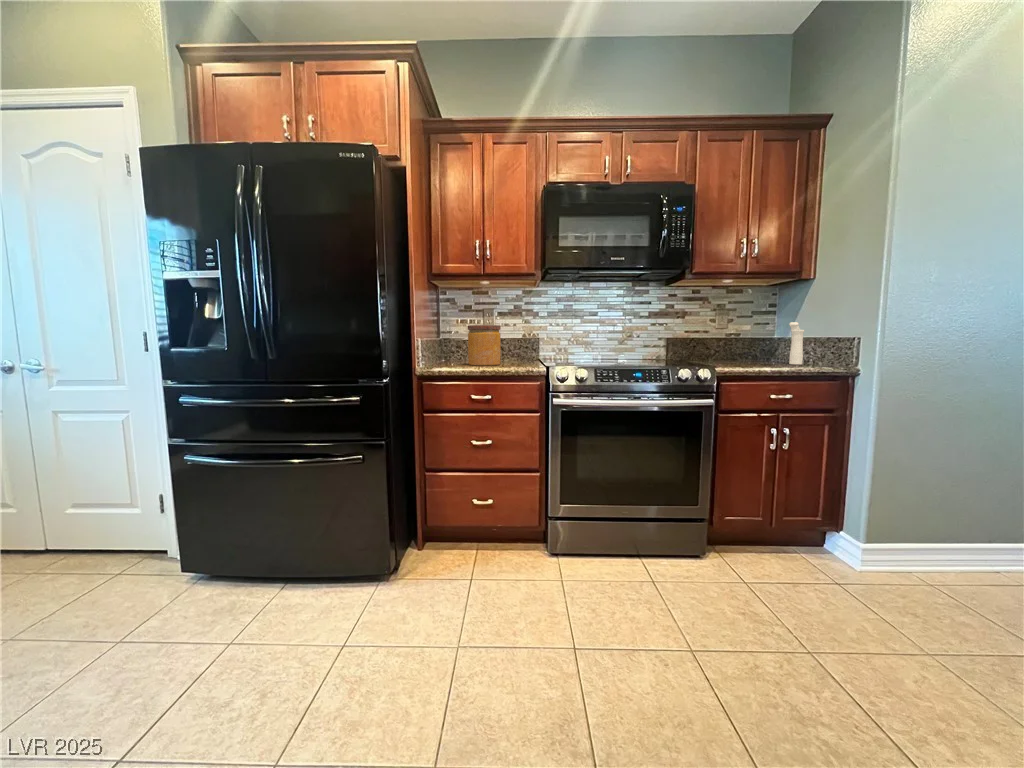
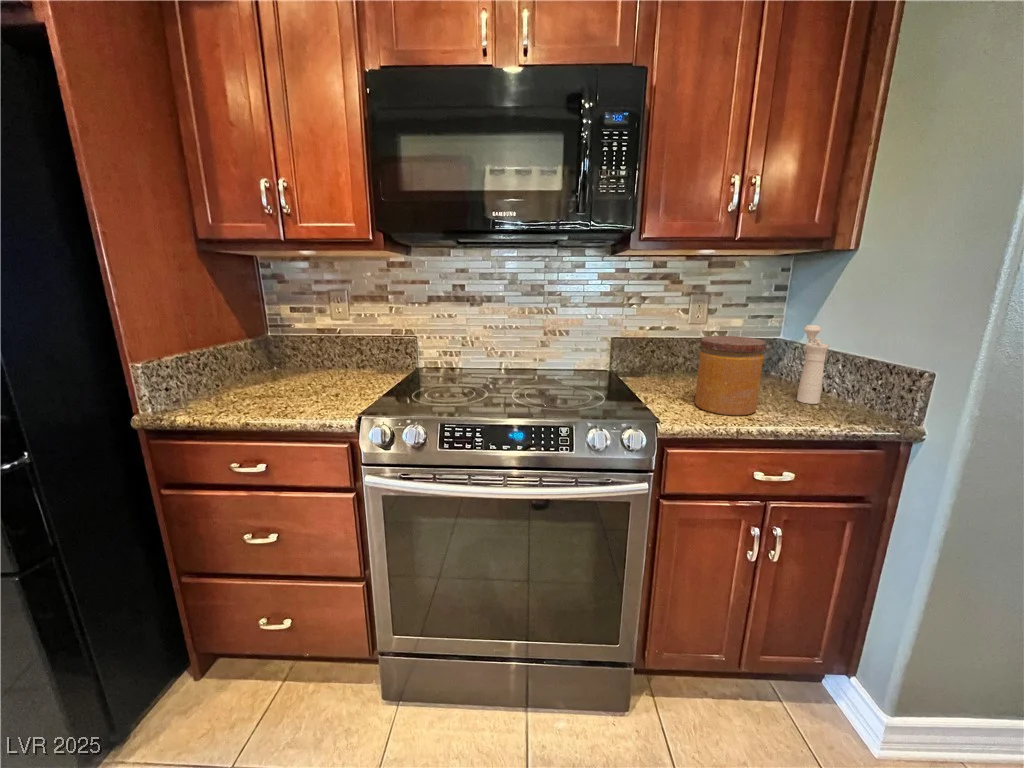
jar: present [468,325,501,366] -> present [695,336,766,416]

